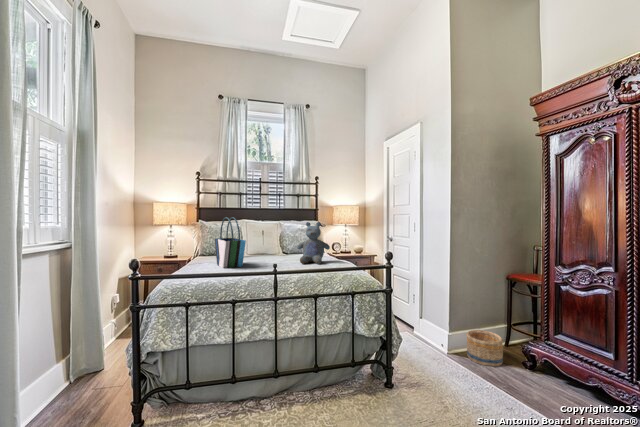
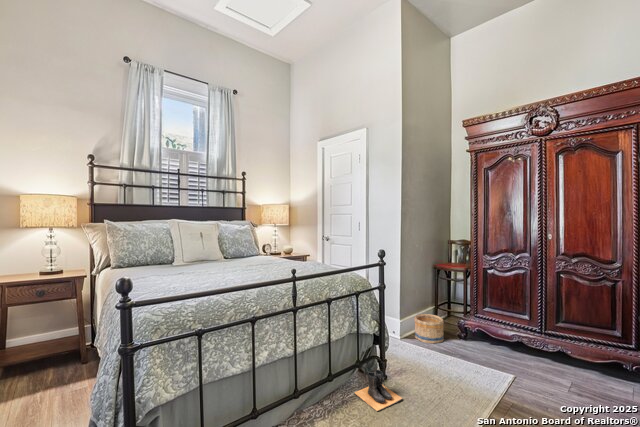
tote bag: present [215,217,246,268] -> none [167,216,224,281]
stuffed bear: present [297,222,330,264] -> none [268,221,304,268]
boots: none [352,374,395,413] -> present [354,370,403,411]

